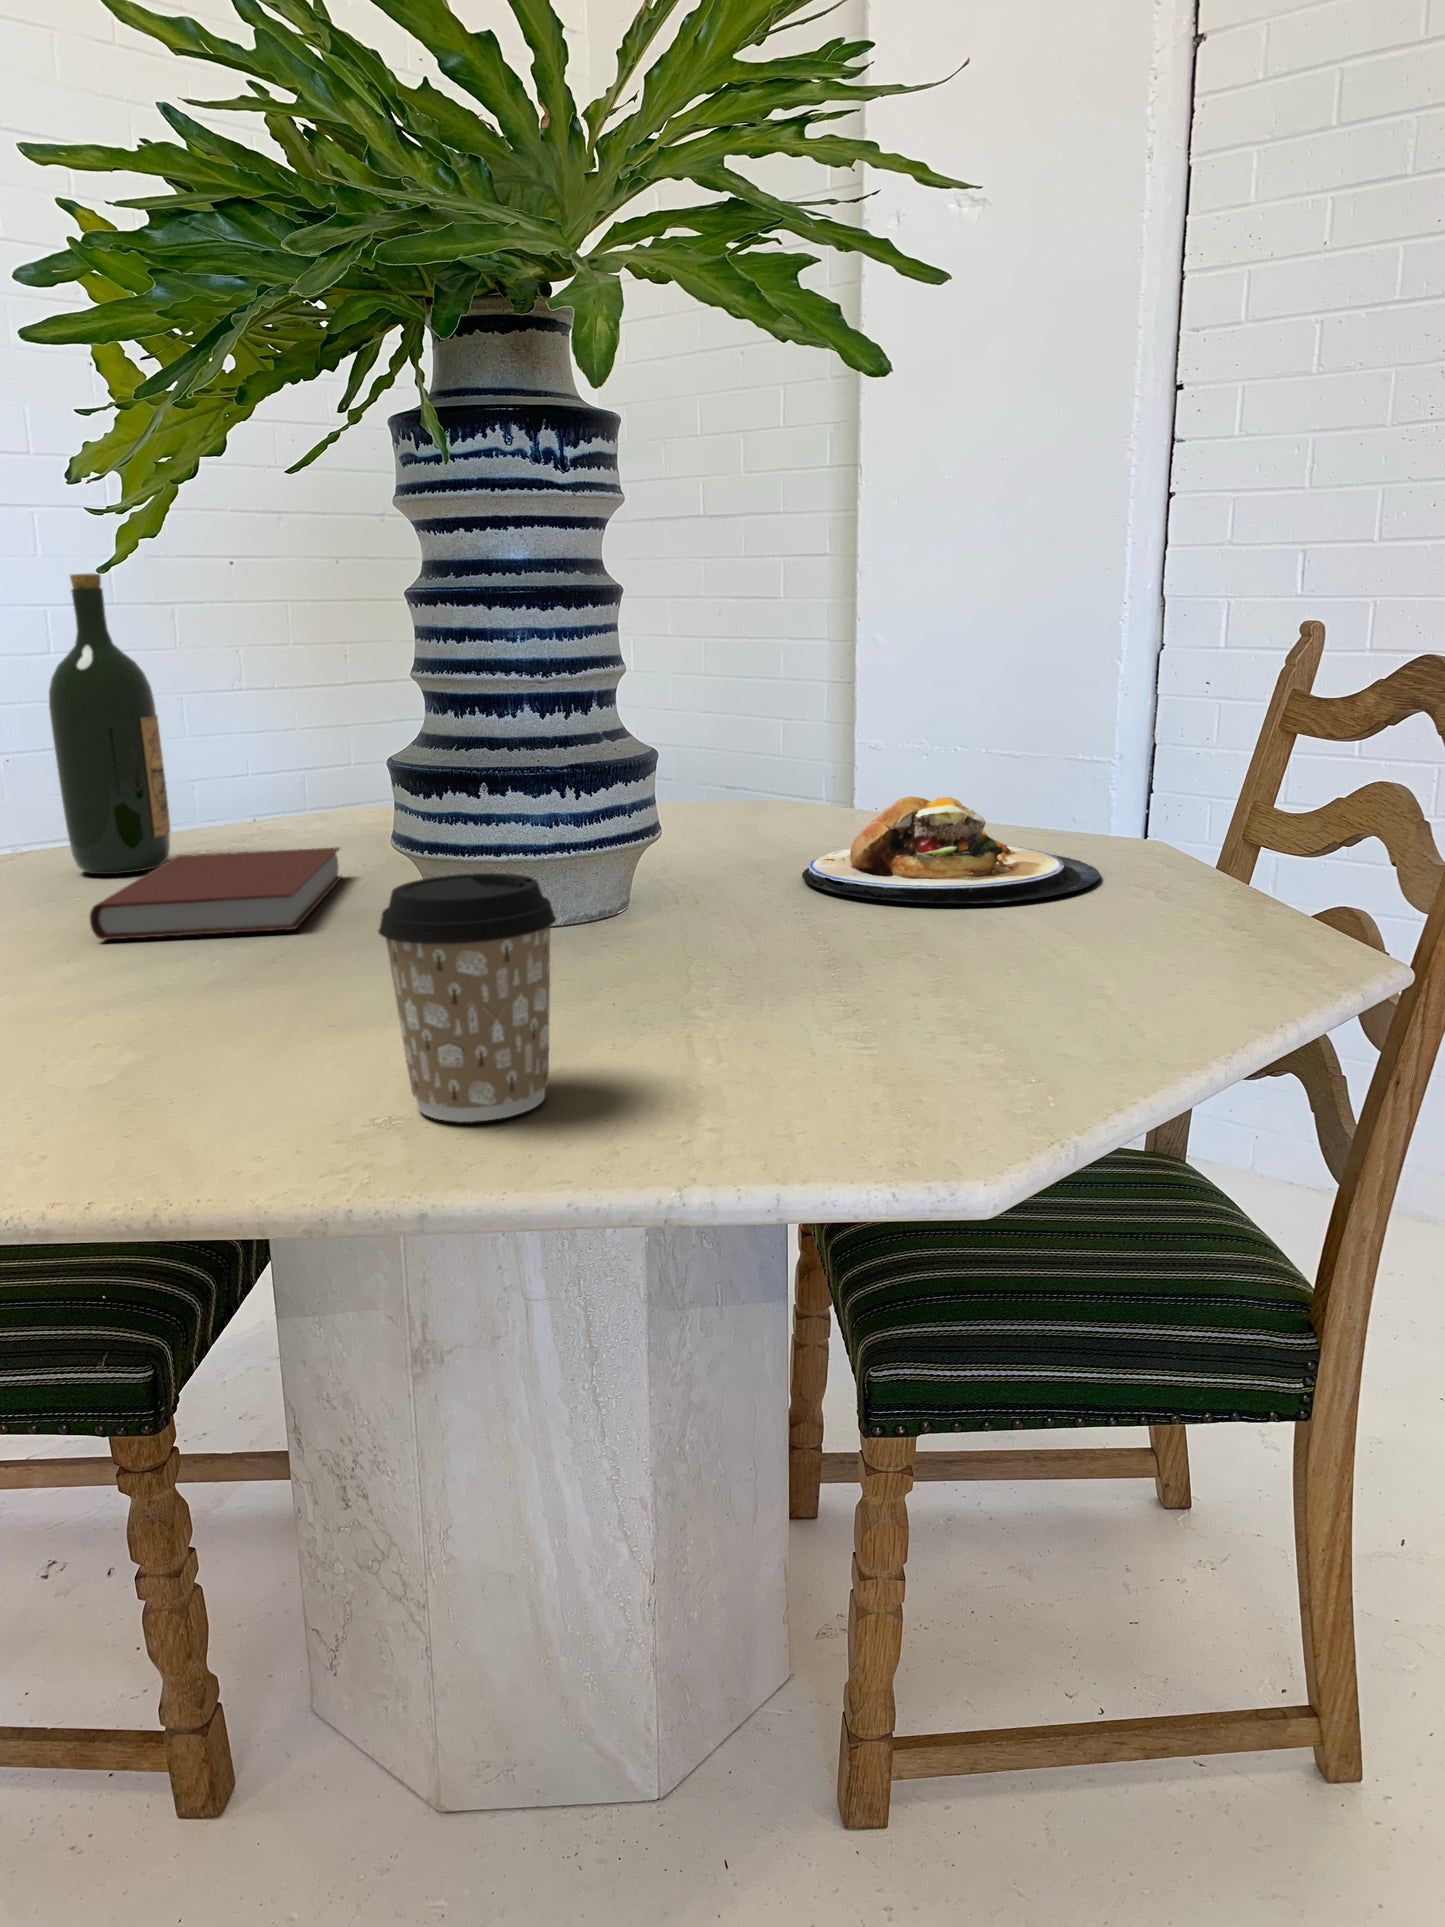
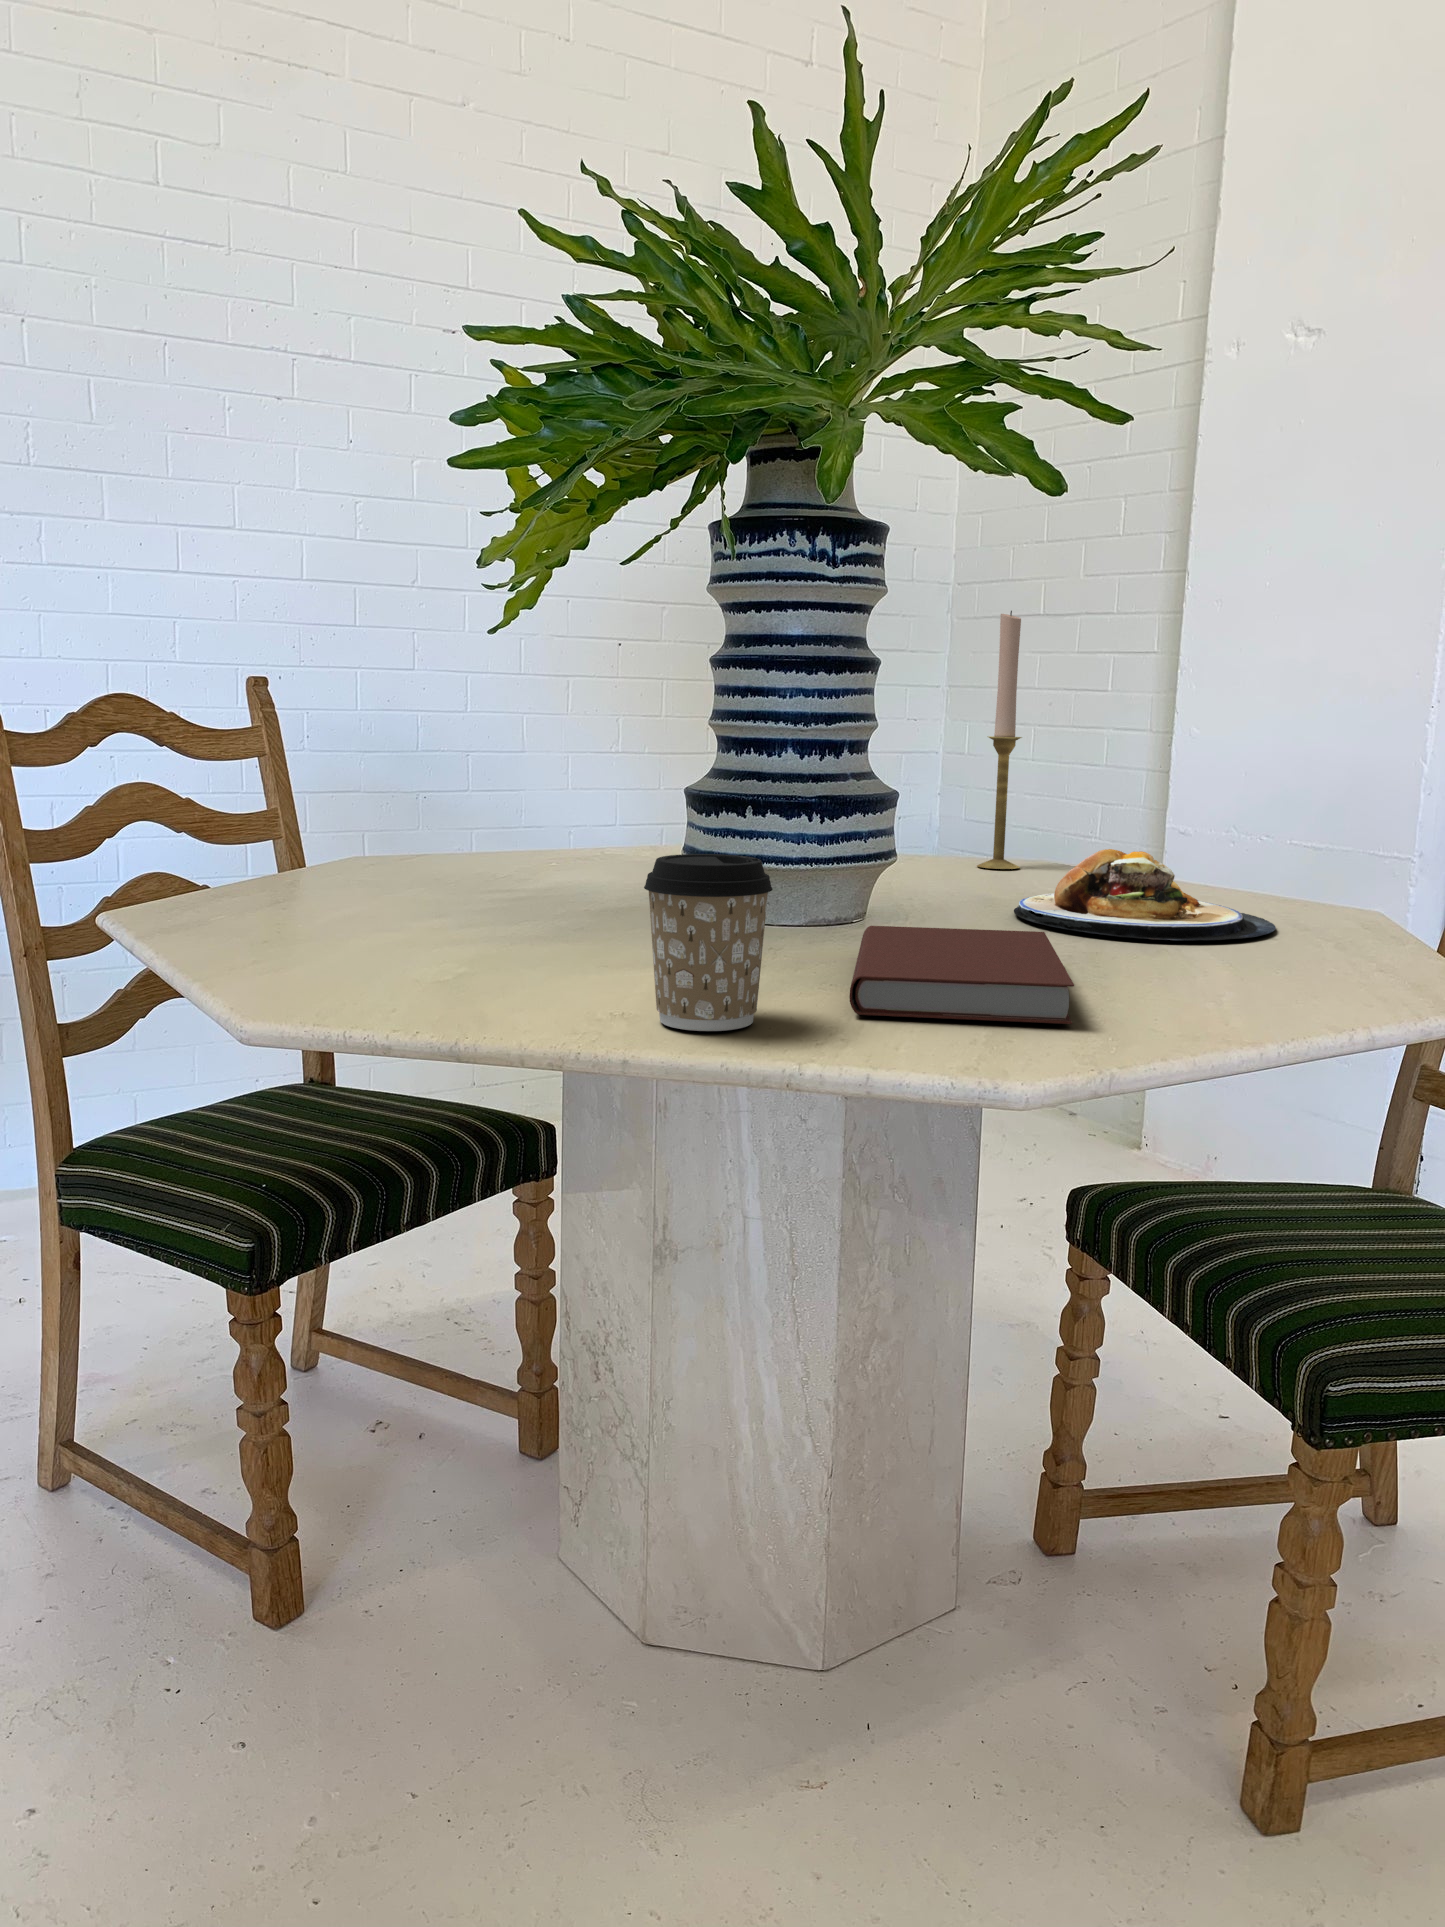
candlestick: none [733,513,782,817] -> present [977,611,1022,869]
wine bottle: present [49,574,170,874] -> none [440,635,518,868]
book: present [90,848,342,940] -> present [850,926,1074,1024]

